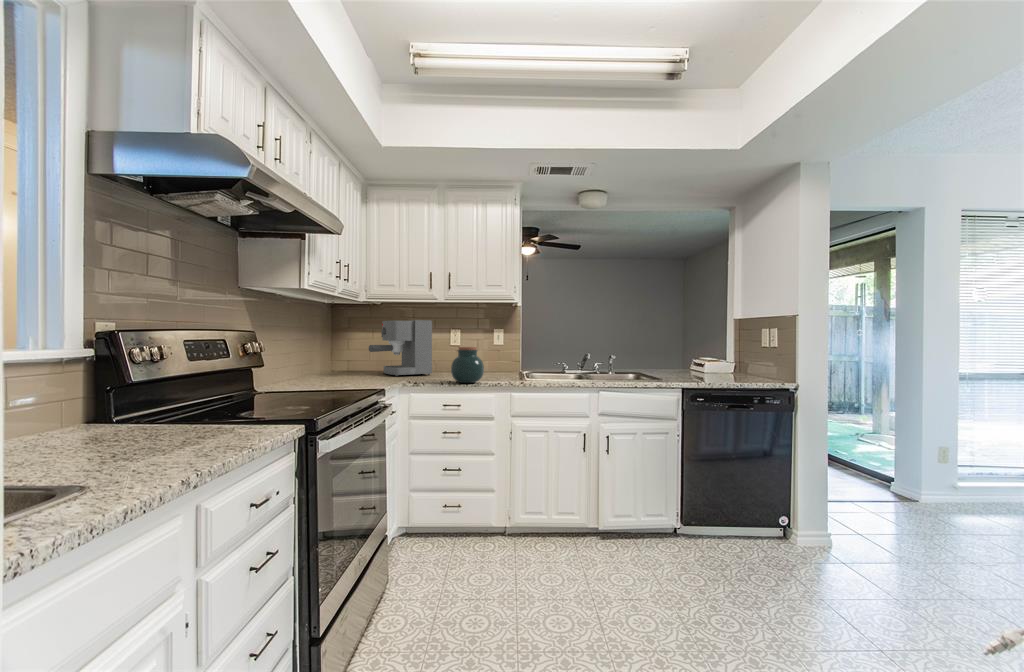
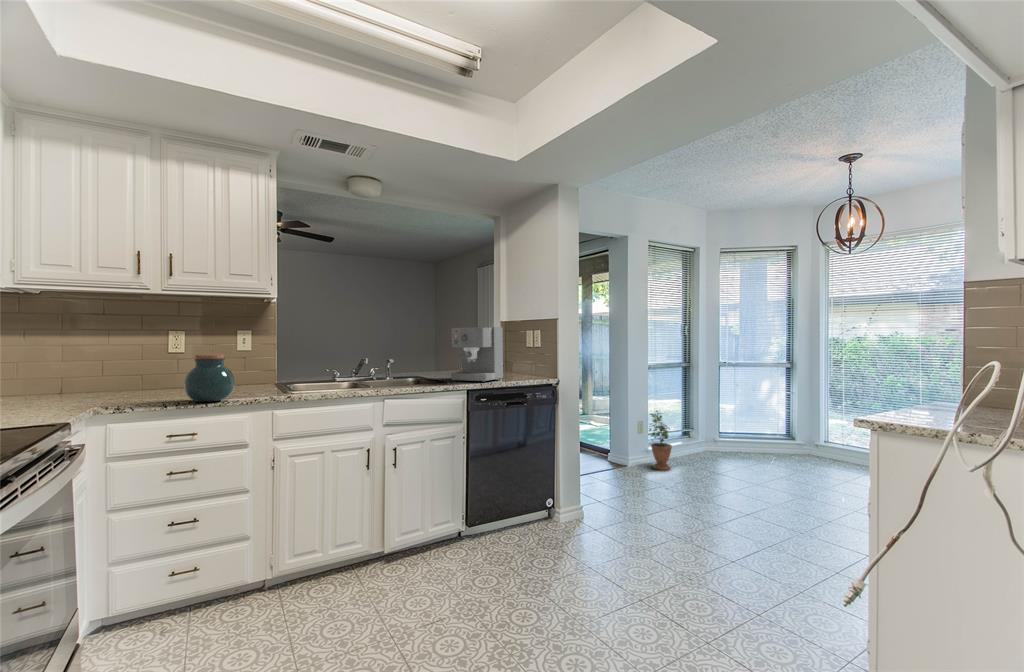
coffee maker: present [369,320,432,376] -> present [451,327,503,382]
potted plant: none [953,433,992,514] -> present [649,411,672,470]

